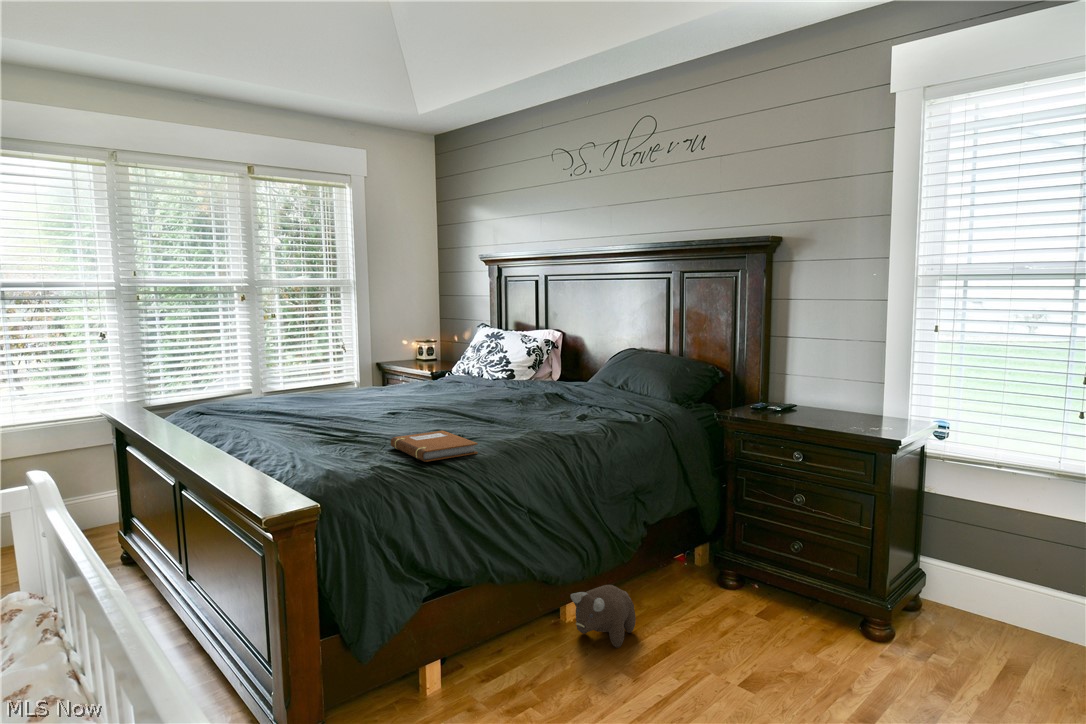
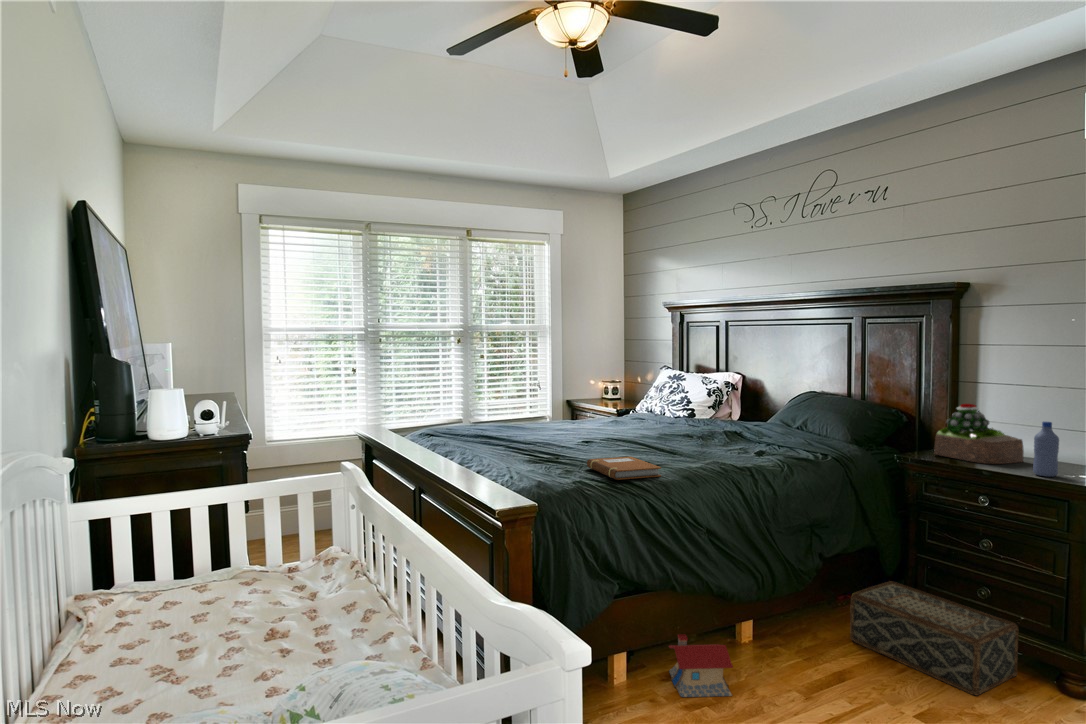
succulent plant: none [749,359,828,418] -> present [934,404,1024,464]
water bottle: none [841,375,864,429] -> present [1033,422,1059,477]
woven basket: none [673,539,826,651] -> present [850,581,1019,695]
plush toy: present [570,585,636,648] -> none [744,610,809,669]
toy house: none [490,628,560,702] -> present [669,634,733,697]

